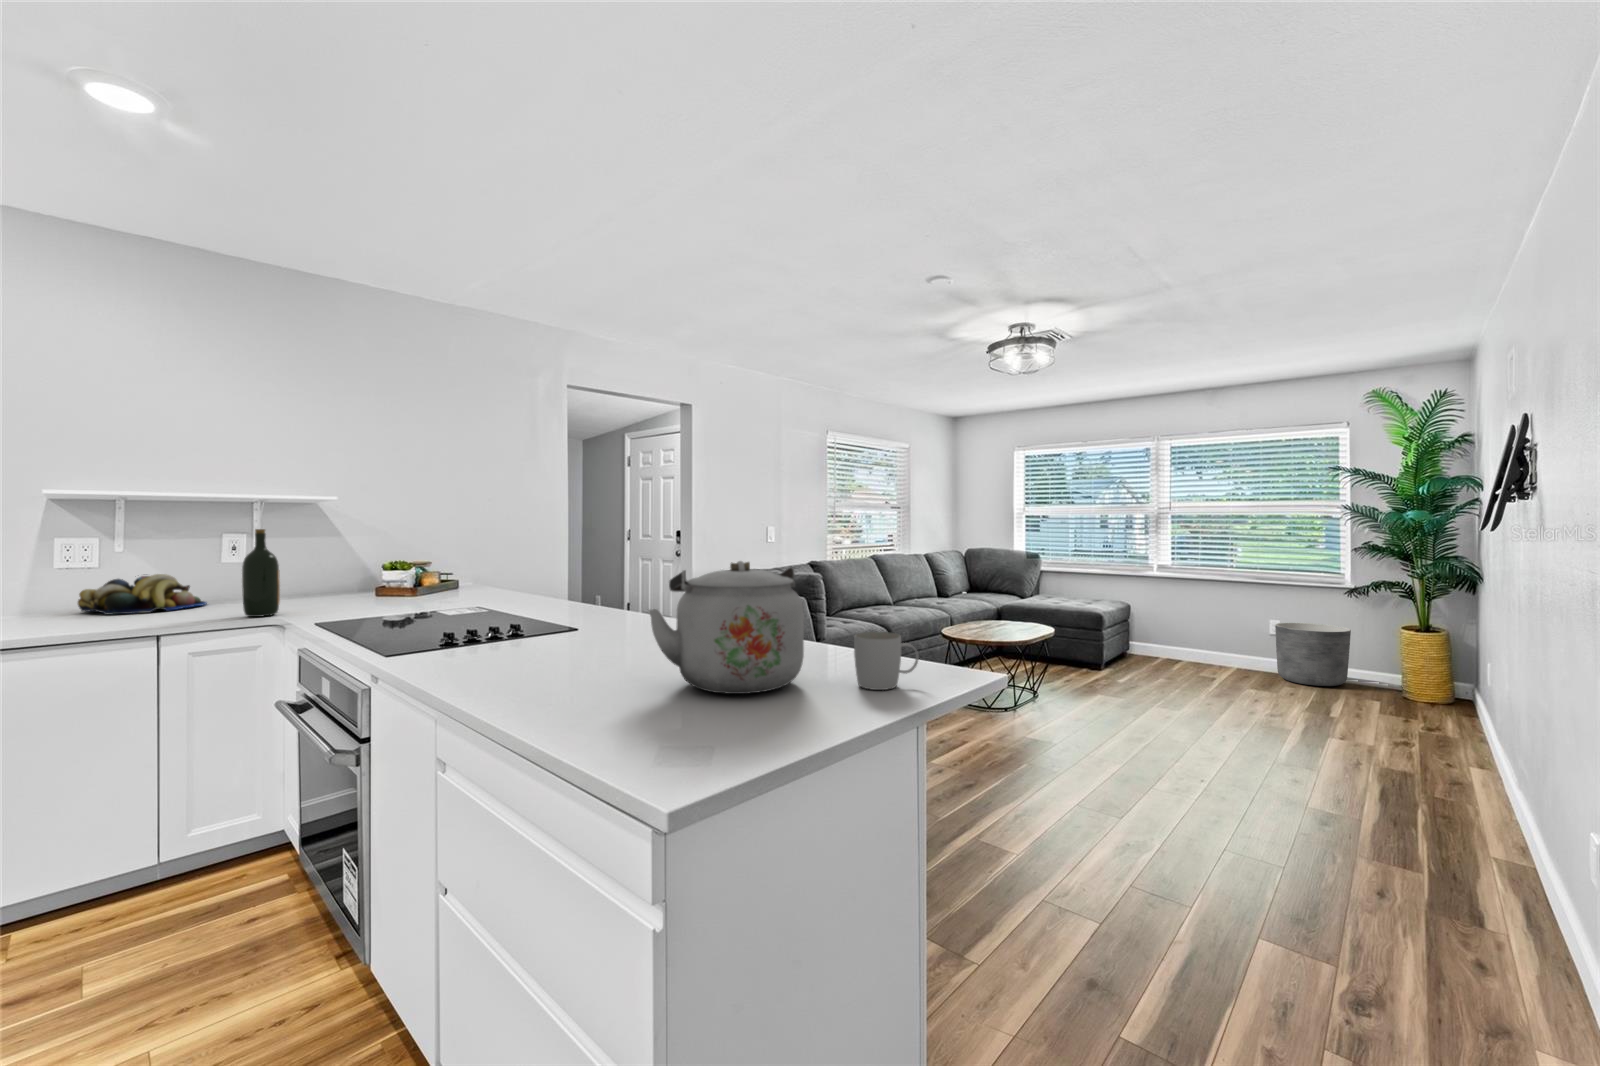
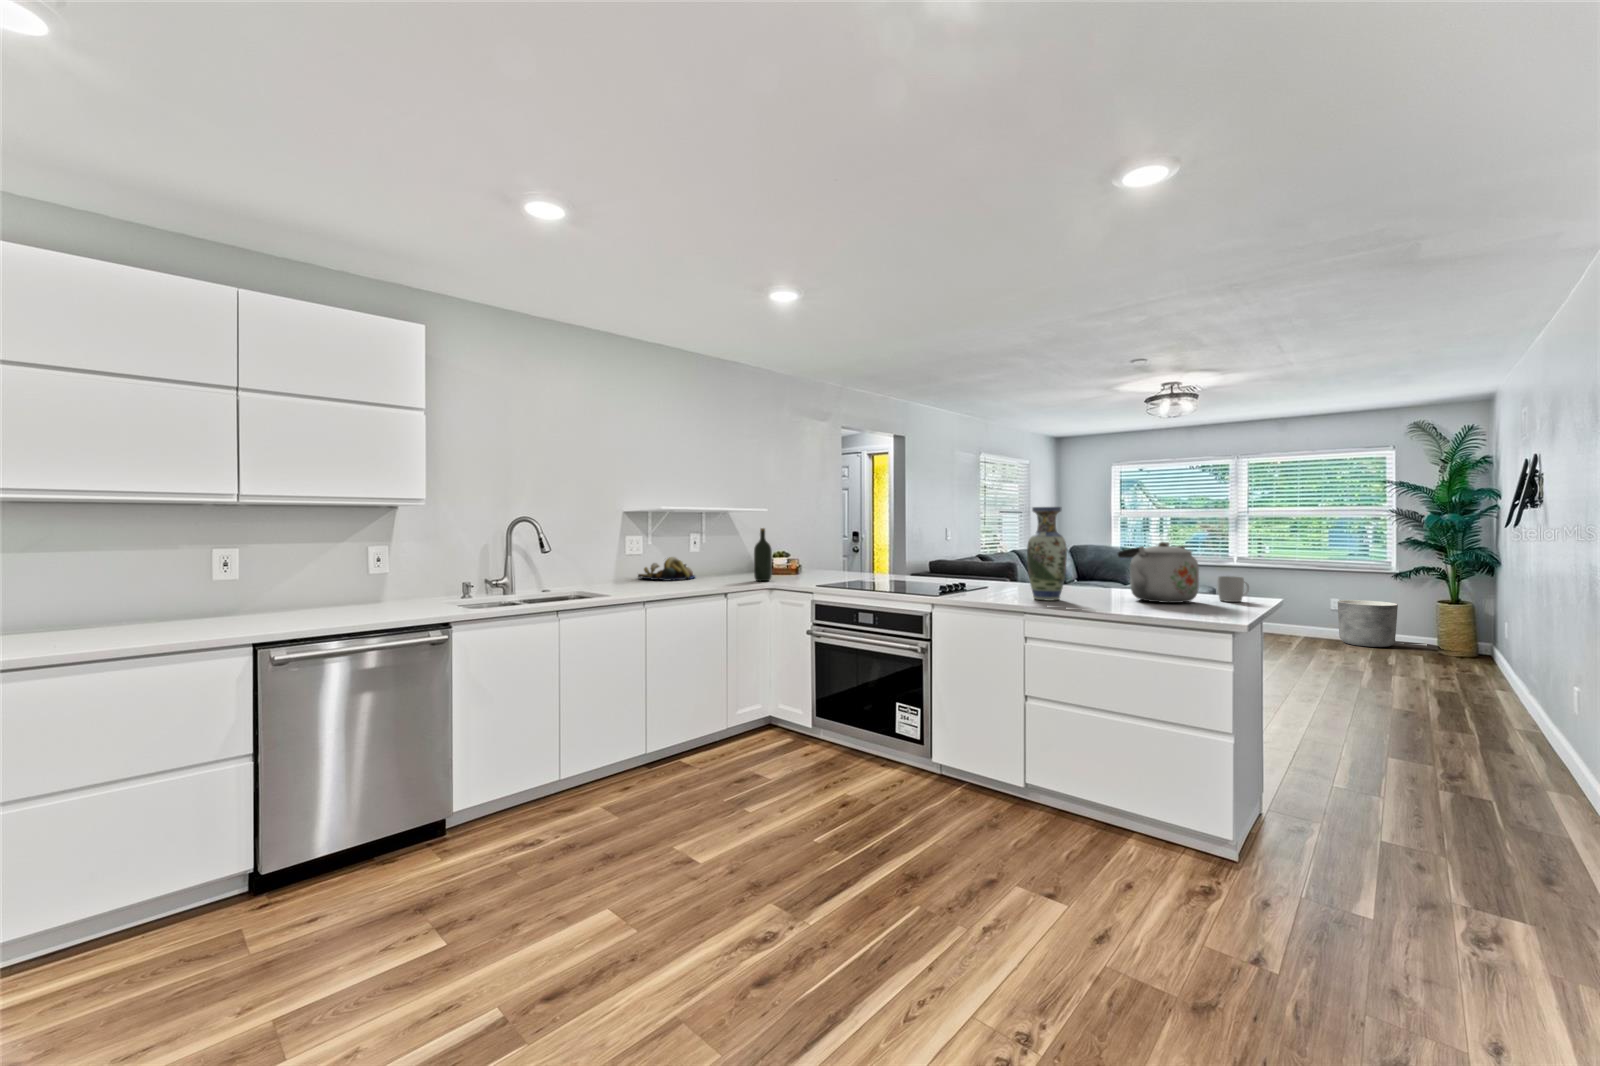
vase: none [483,487,565,682] -> present [1027,507,1067,601]

